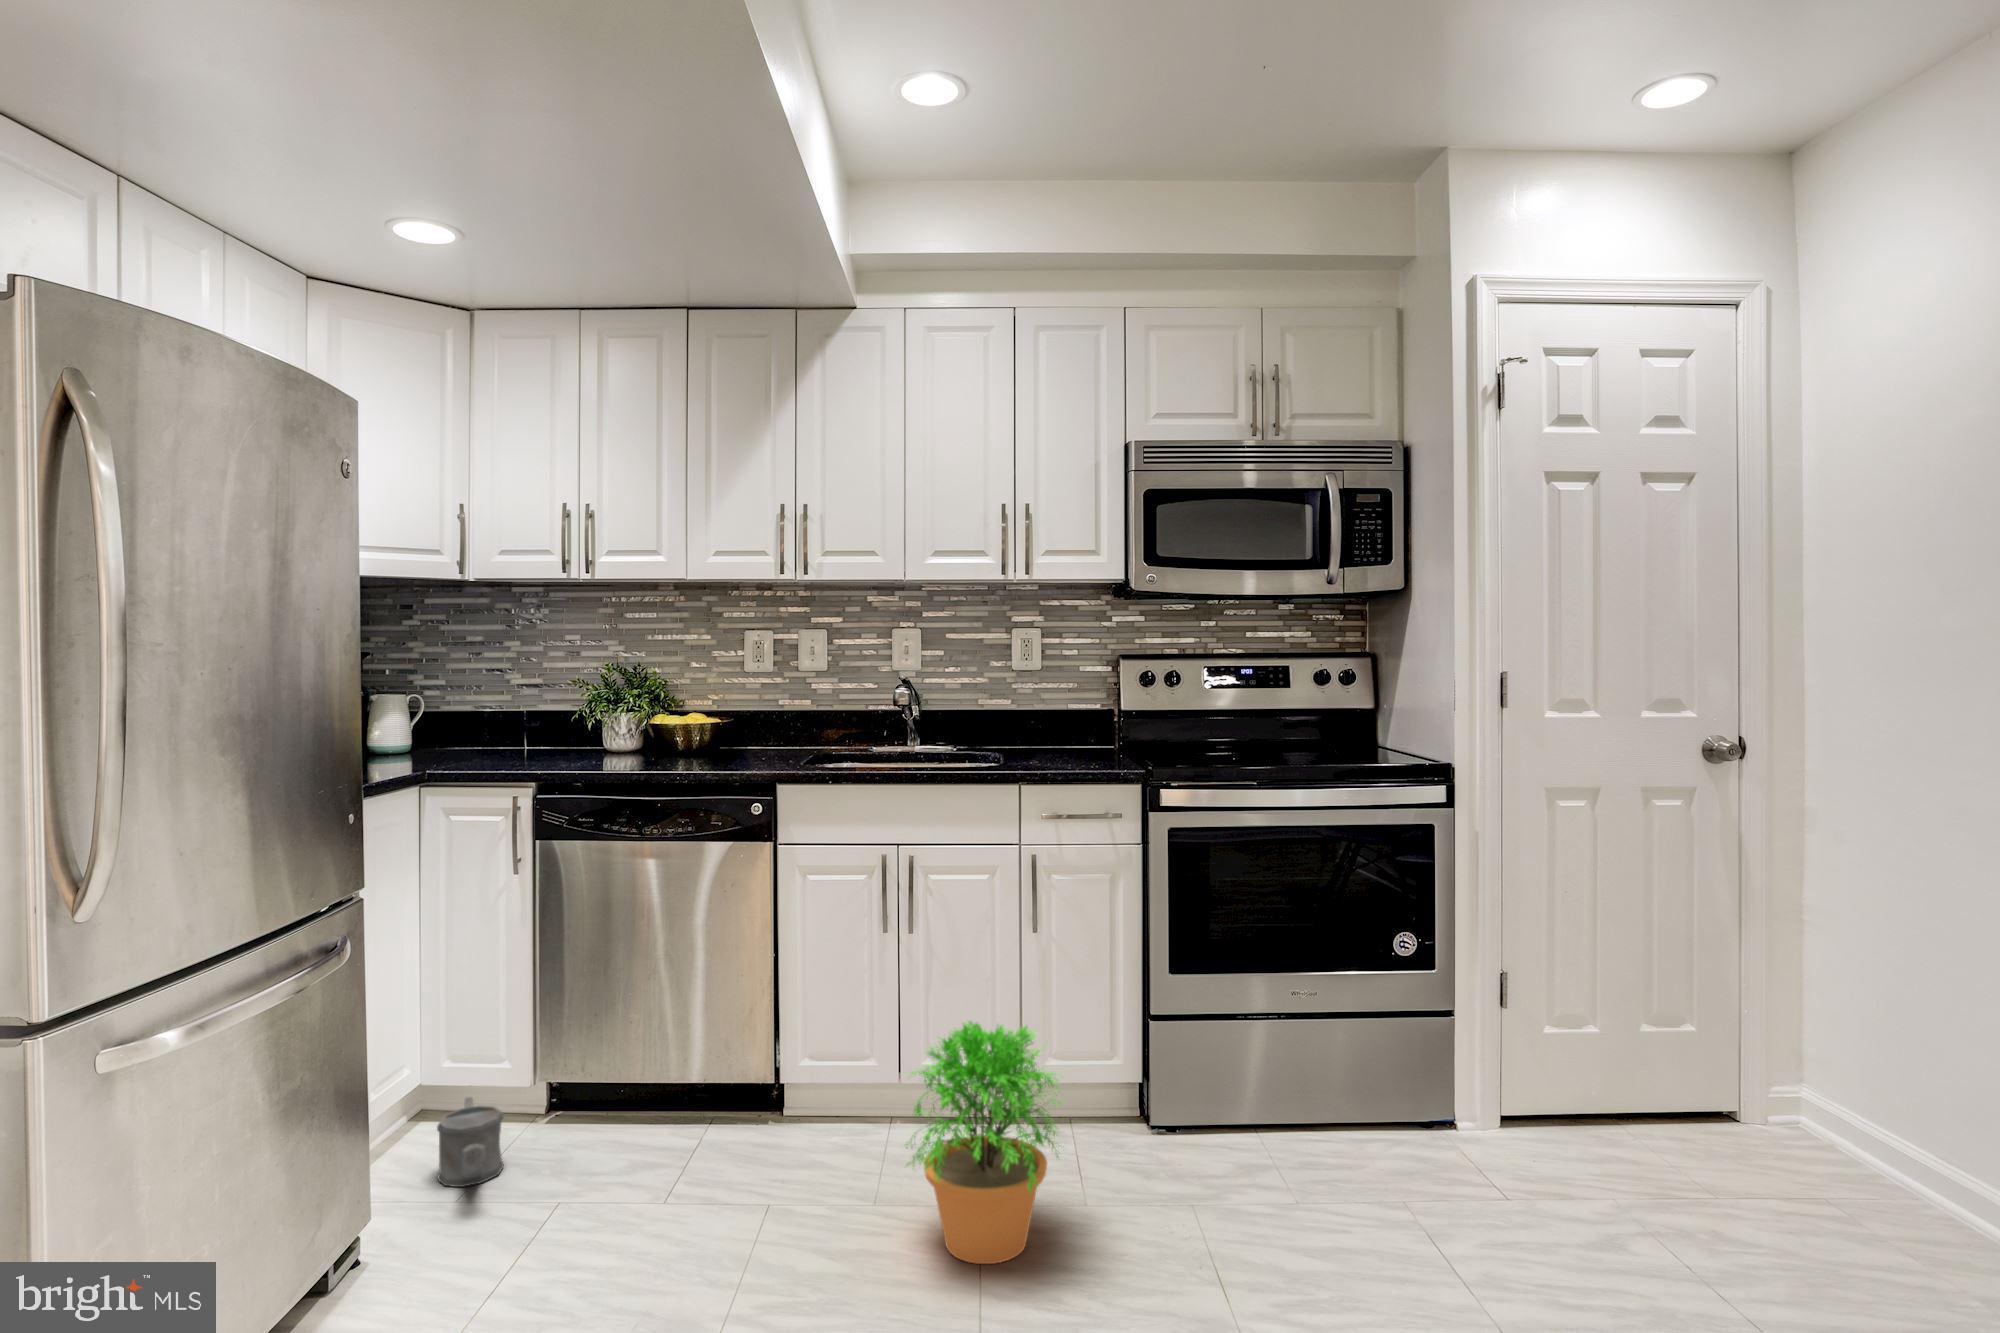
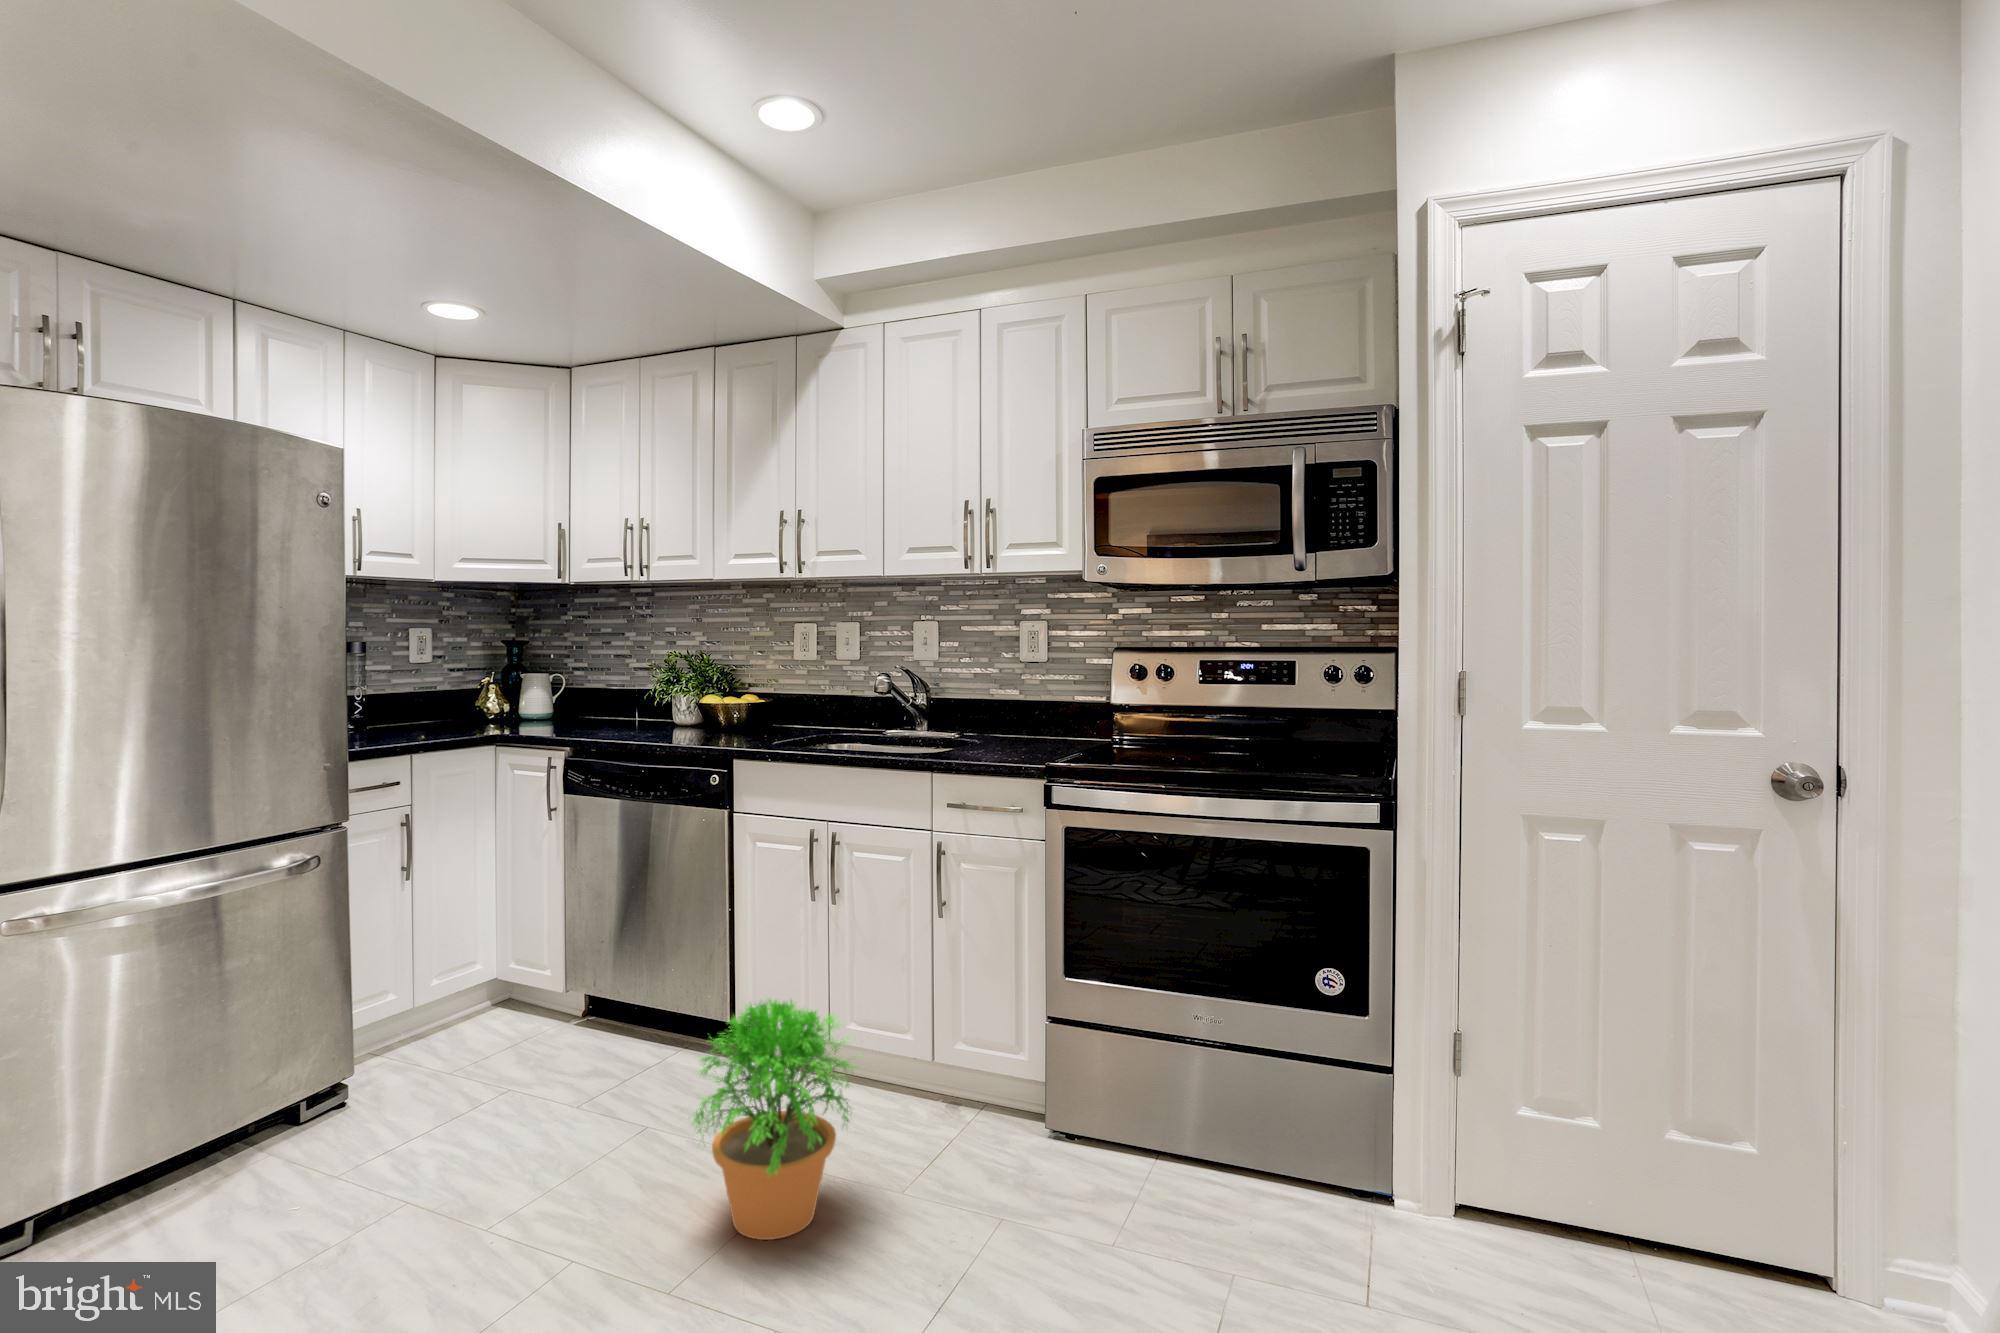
watering can: present [437,1097,504,1187] -> none [437,1003,508,1075]

